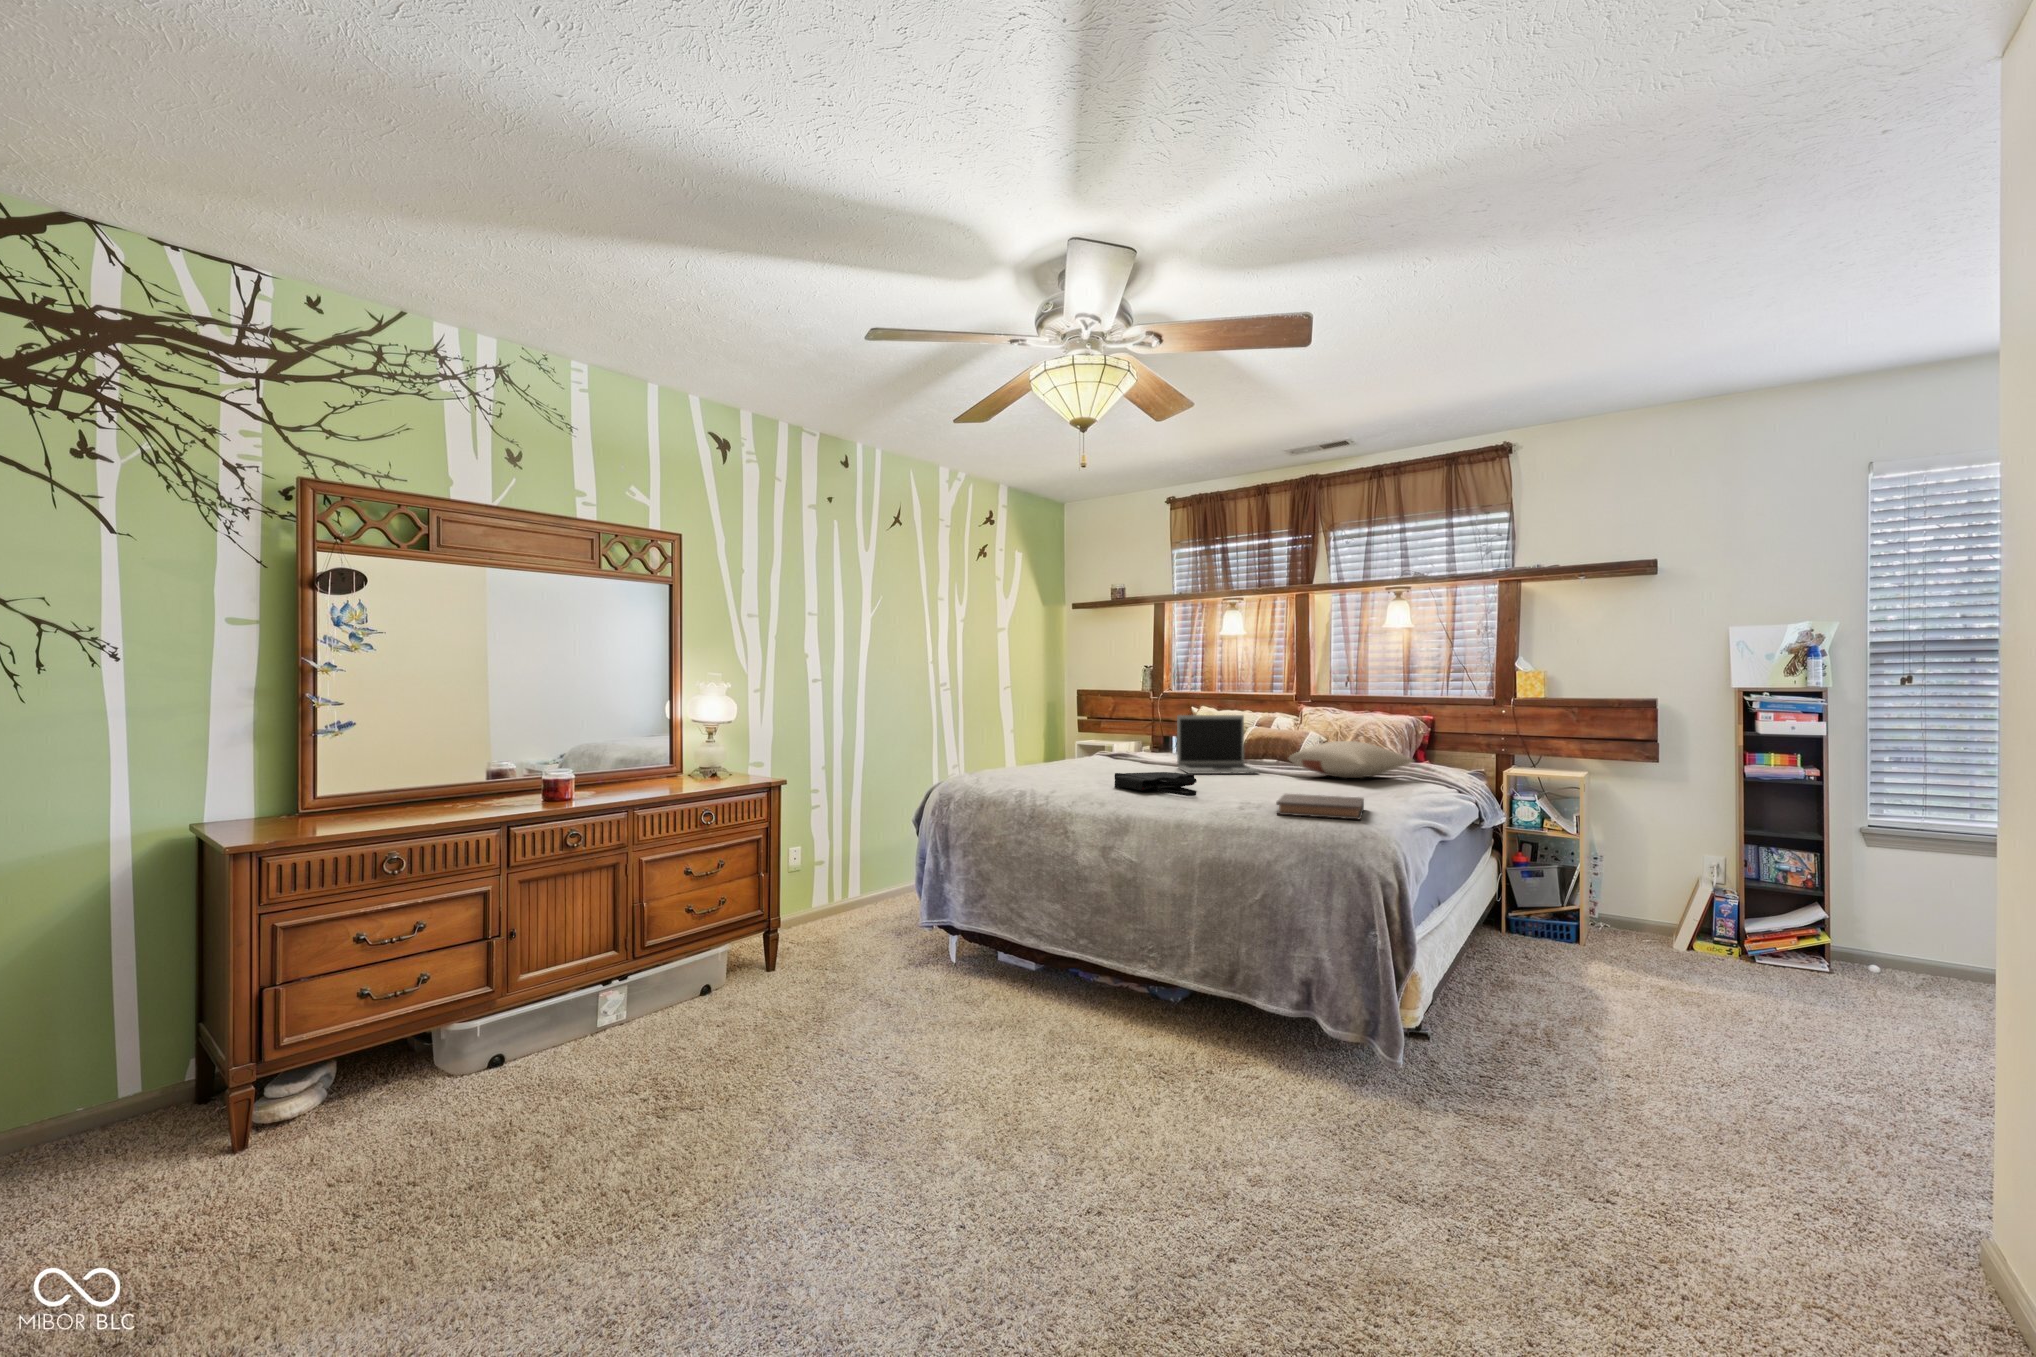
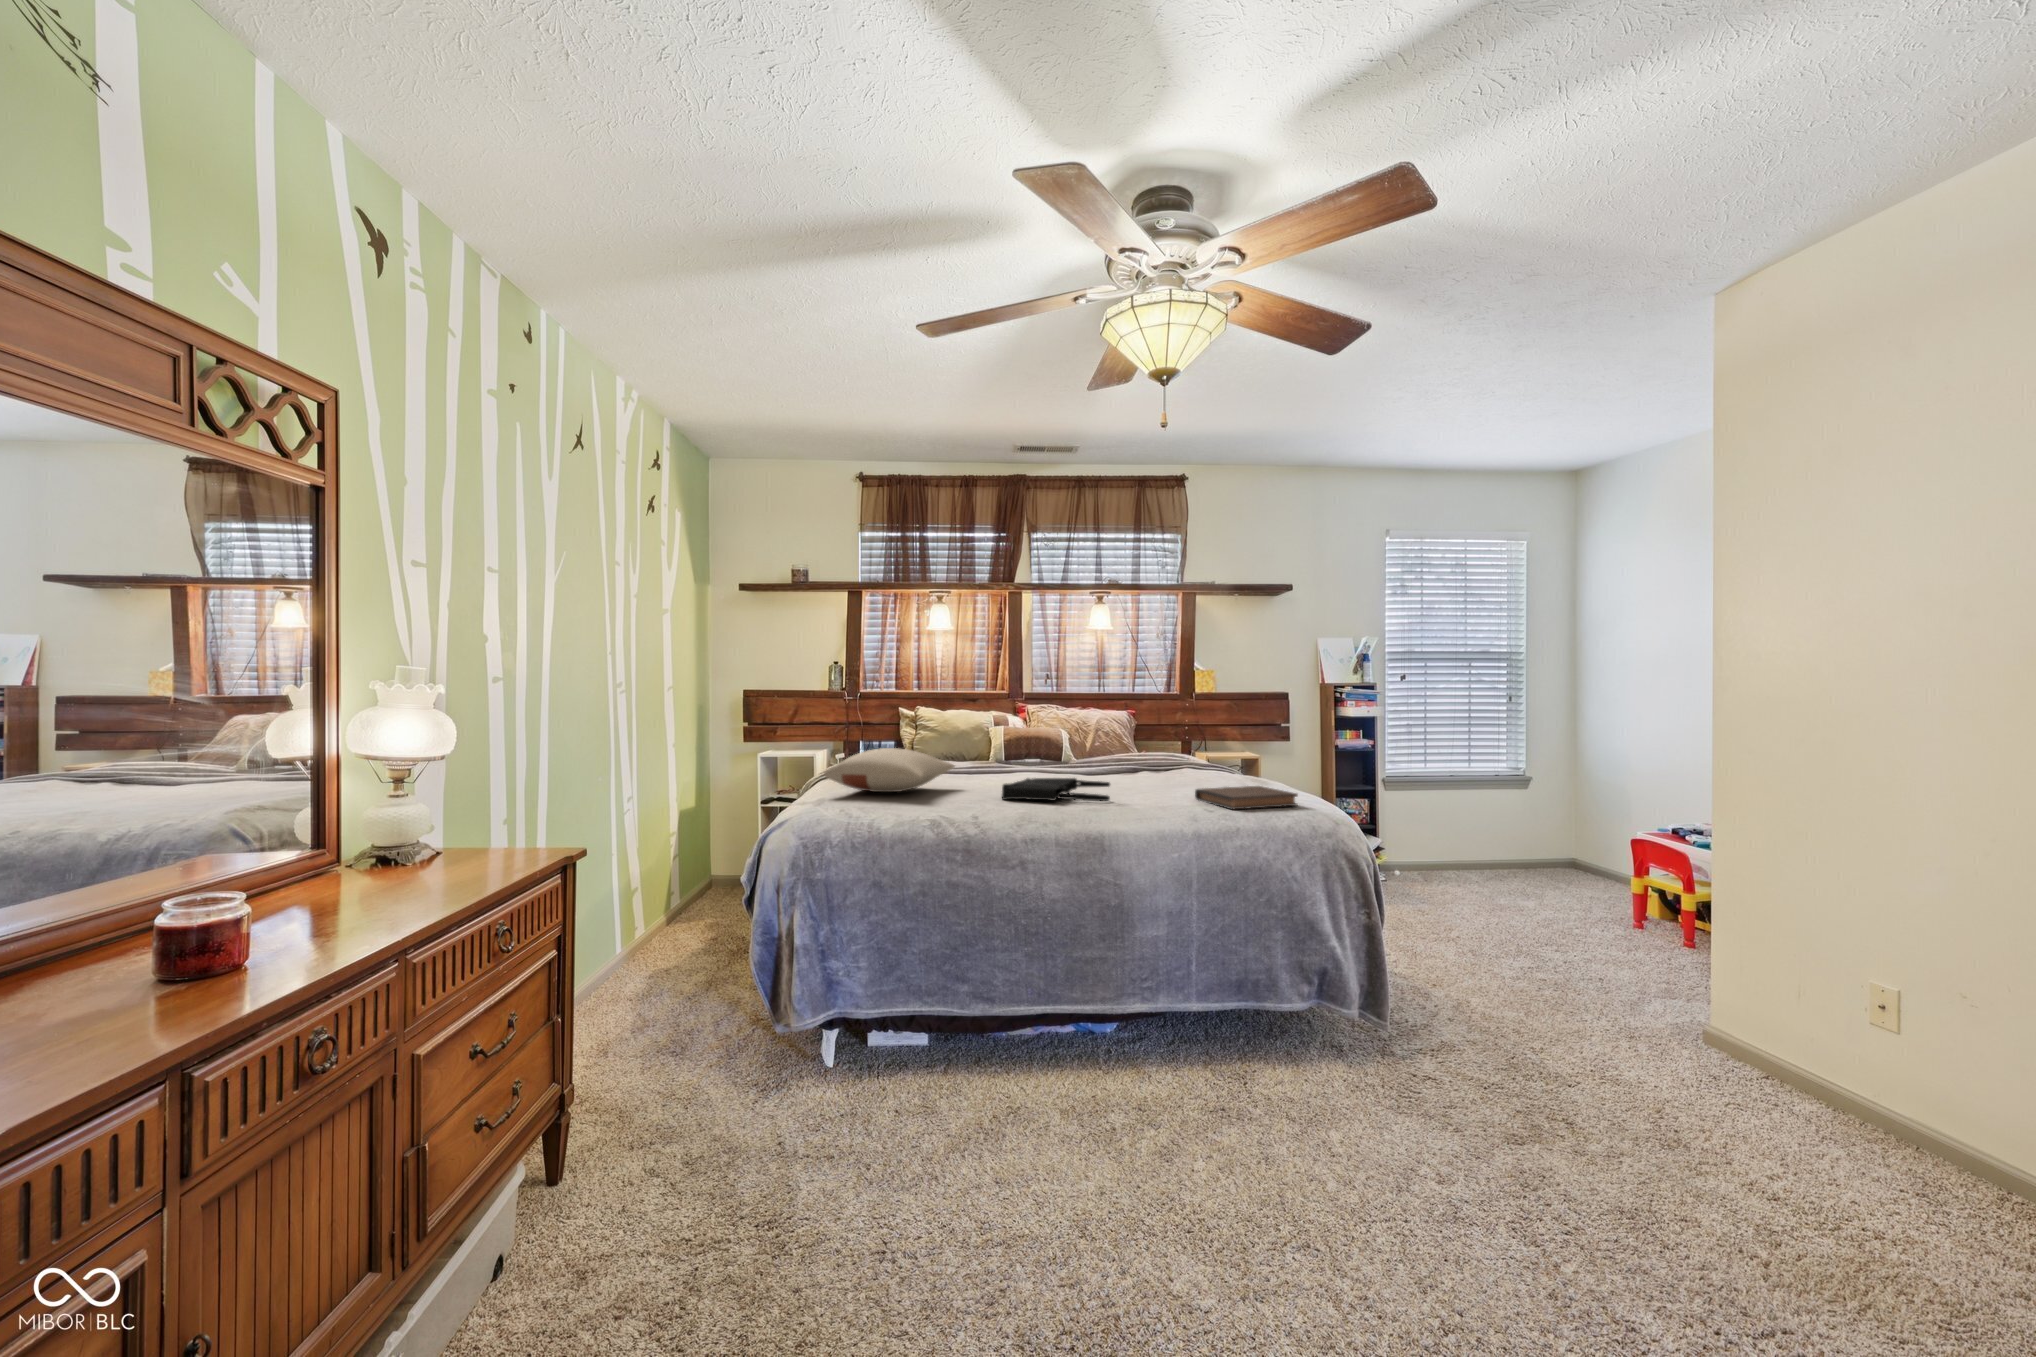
laptop: present [1177,715,1259,774] -> none [969,714,1062,778]
pillow: present [1288,741,1414,778] -> present [824,748,955,792]

